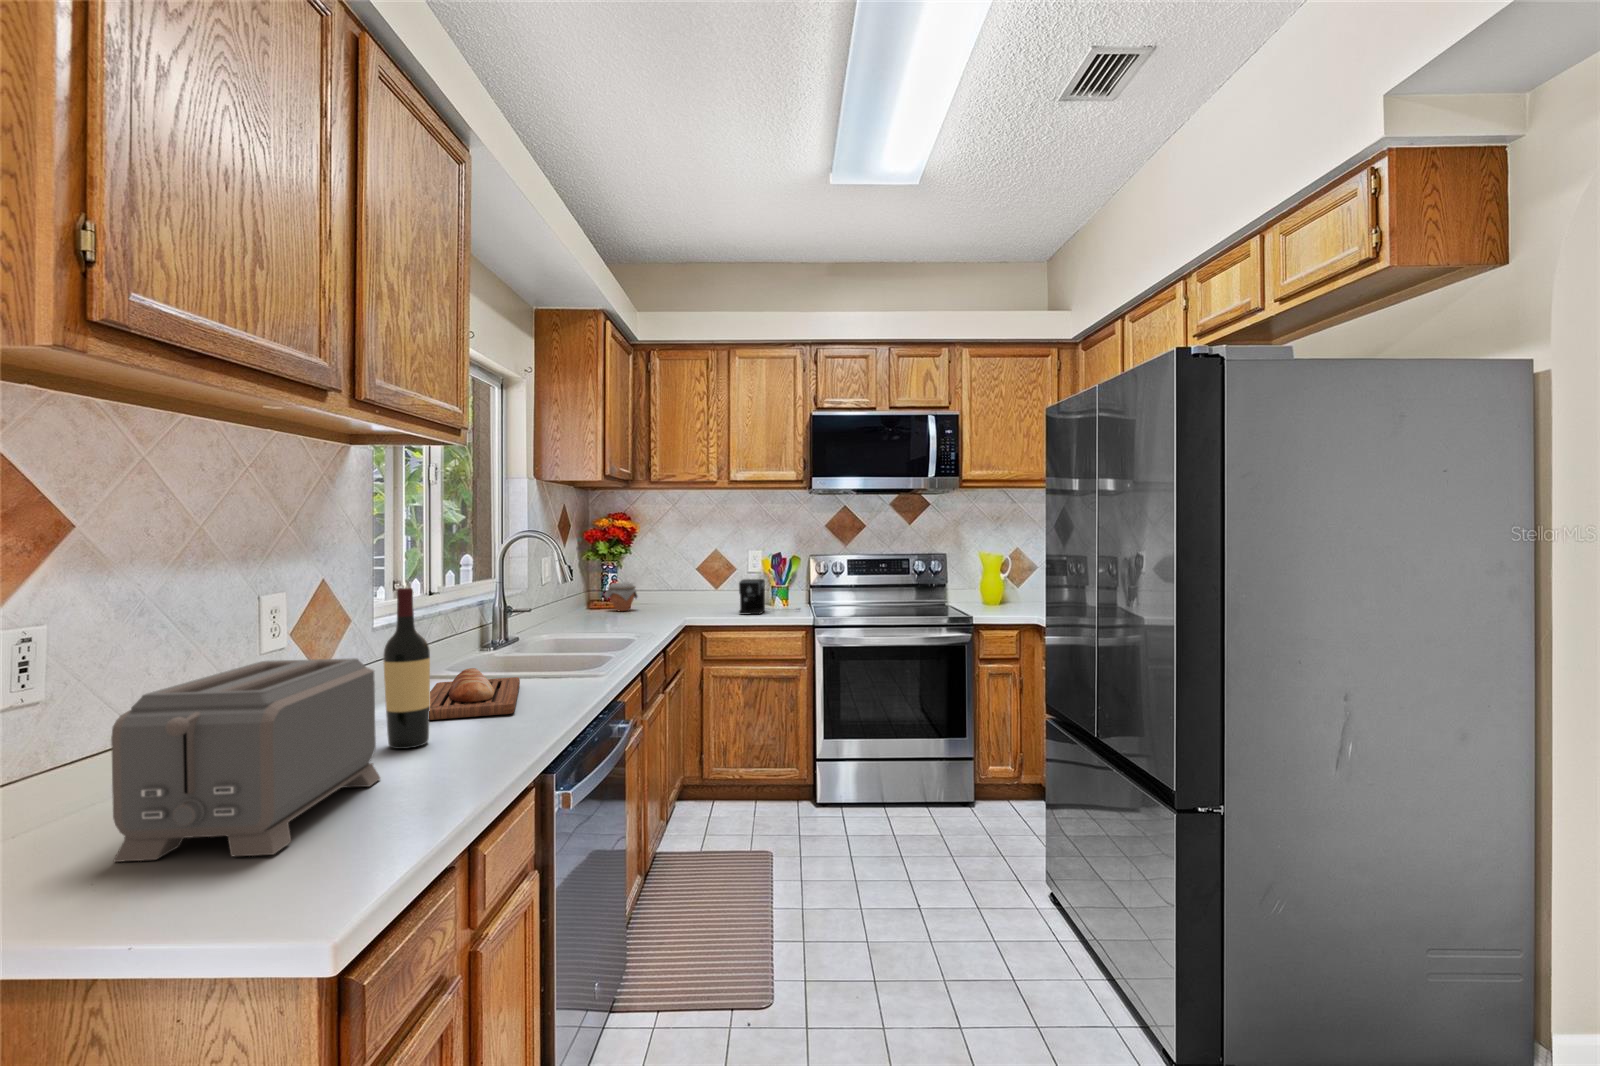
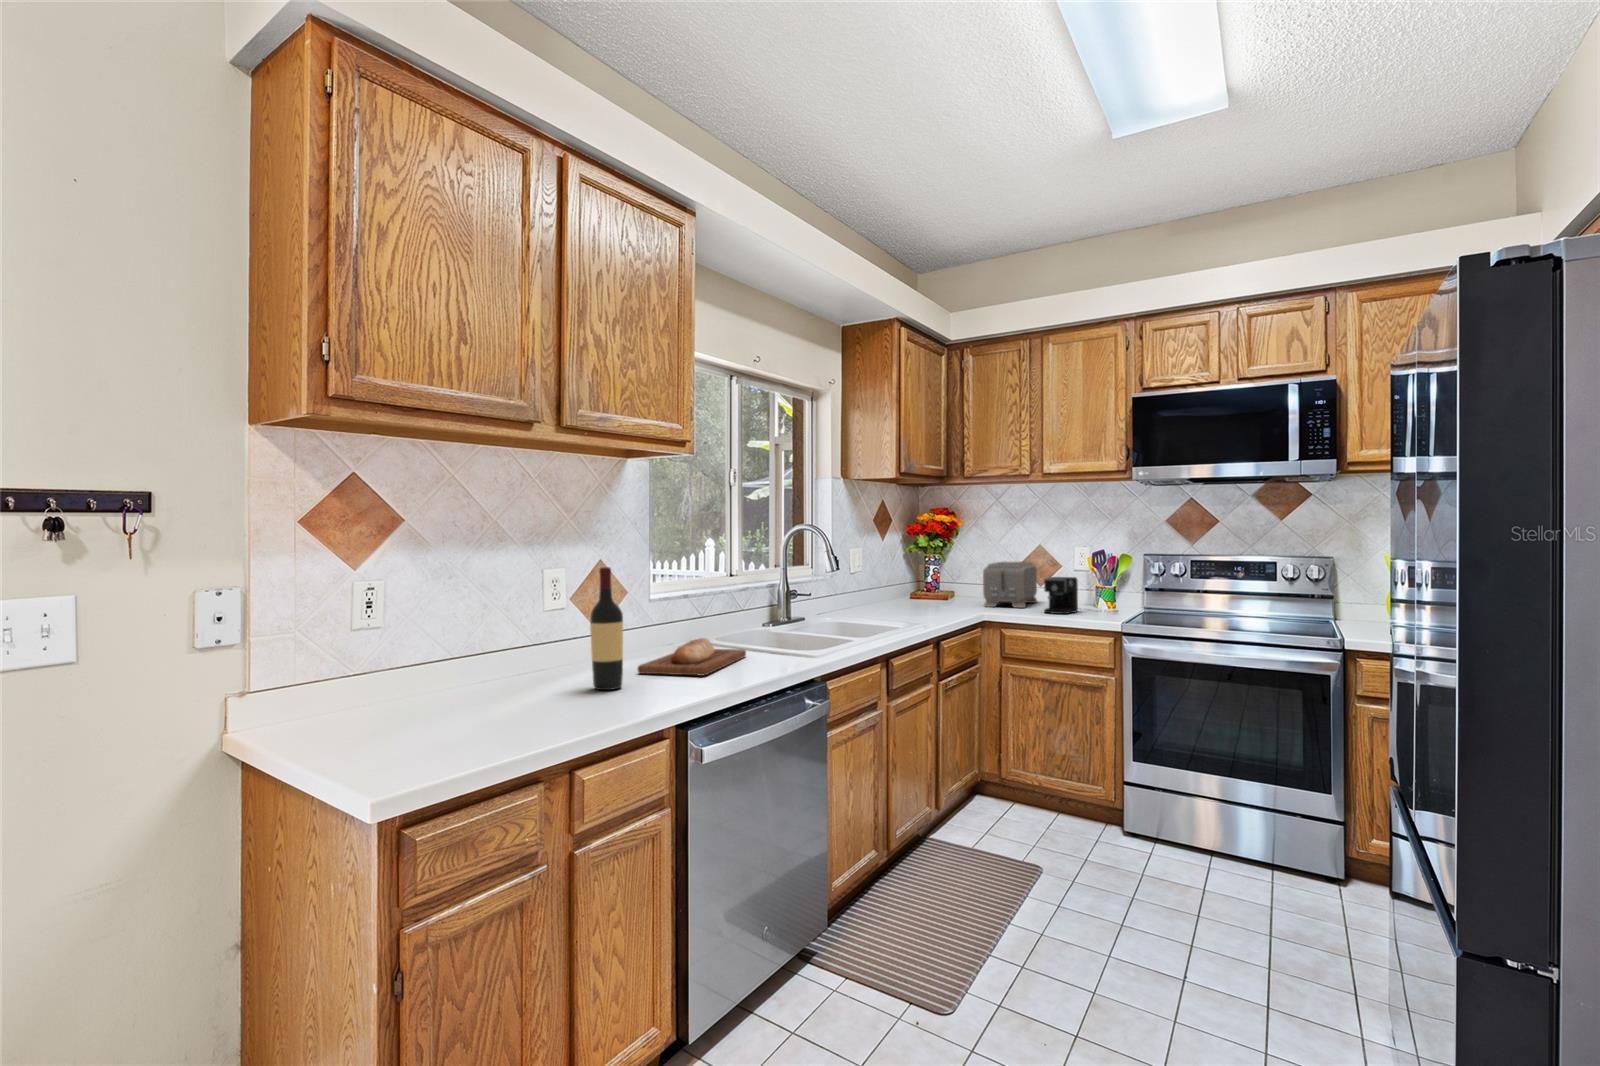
jar: present [605,582,637,611] -> none [920,577,951,604]
toaster: present [111,658,380,862] -> present [983,562,1037,608]

